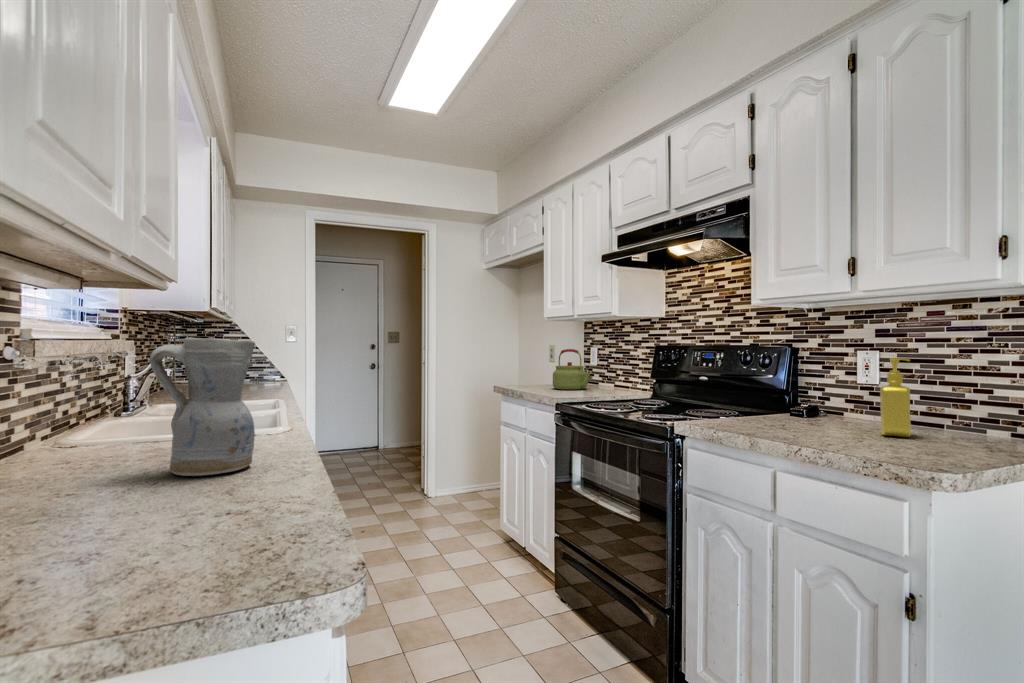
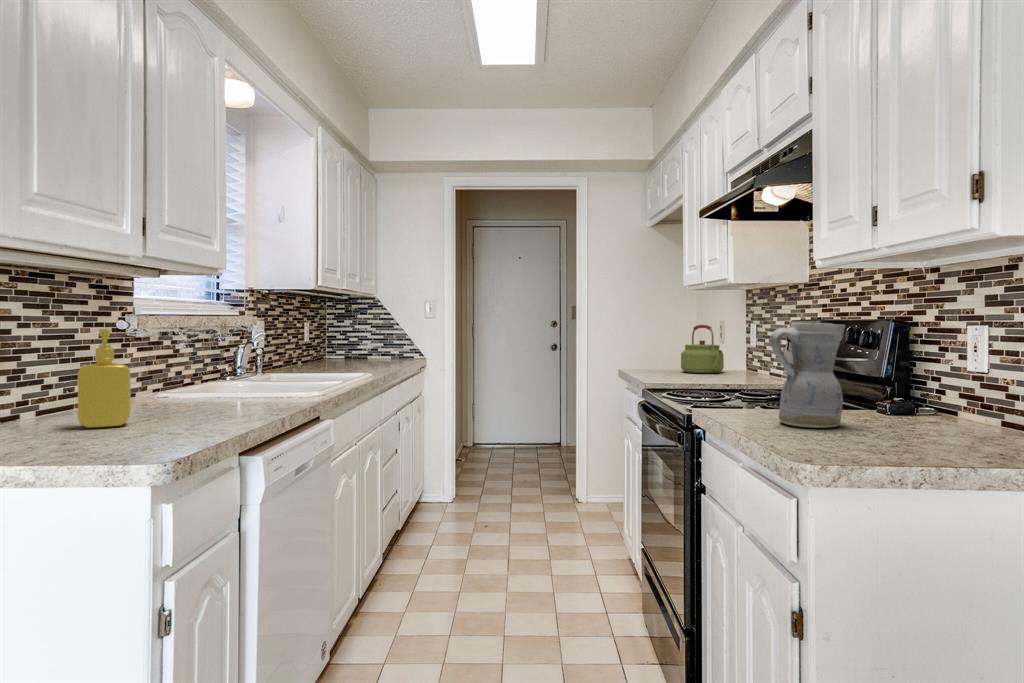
ceramic pitcher: present [150,337,255,476] -> present [770,322,845,428]
soap dispenser: present [880,358,911,437] -> present [78,329,131,428]

